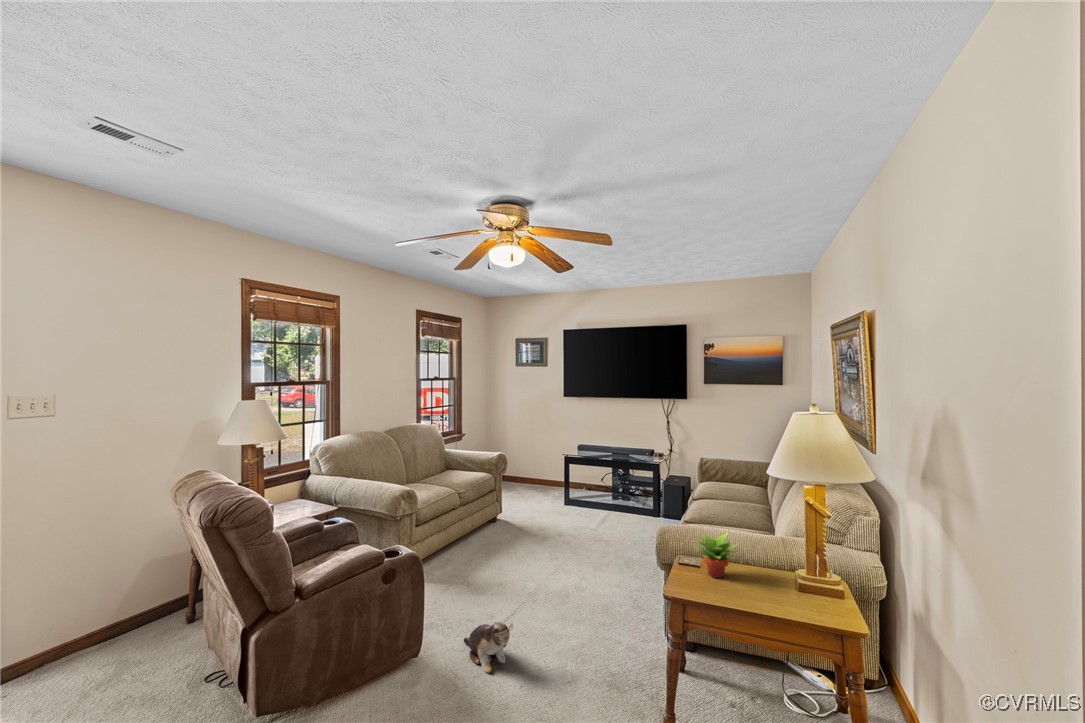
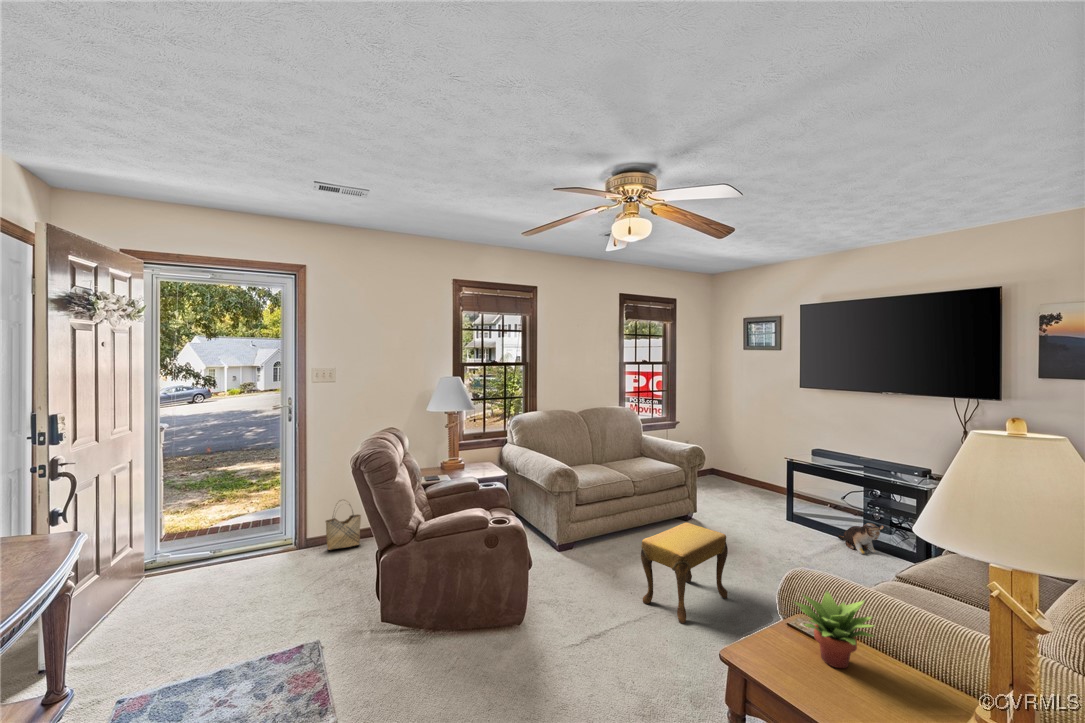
footstool: none [505,520,565,604] -> present [641,522,728,624]
woven basket: none [63,586,124,664] -> present [326,504,361,550]
plush toy: present [464,622,513,673] -> present [838,523,883,554]

